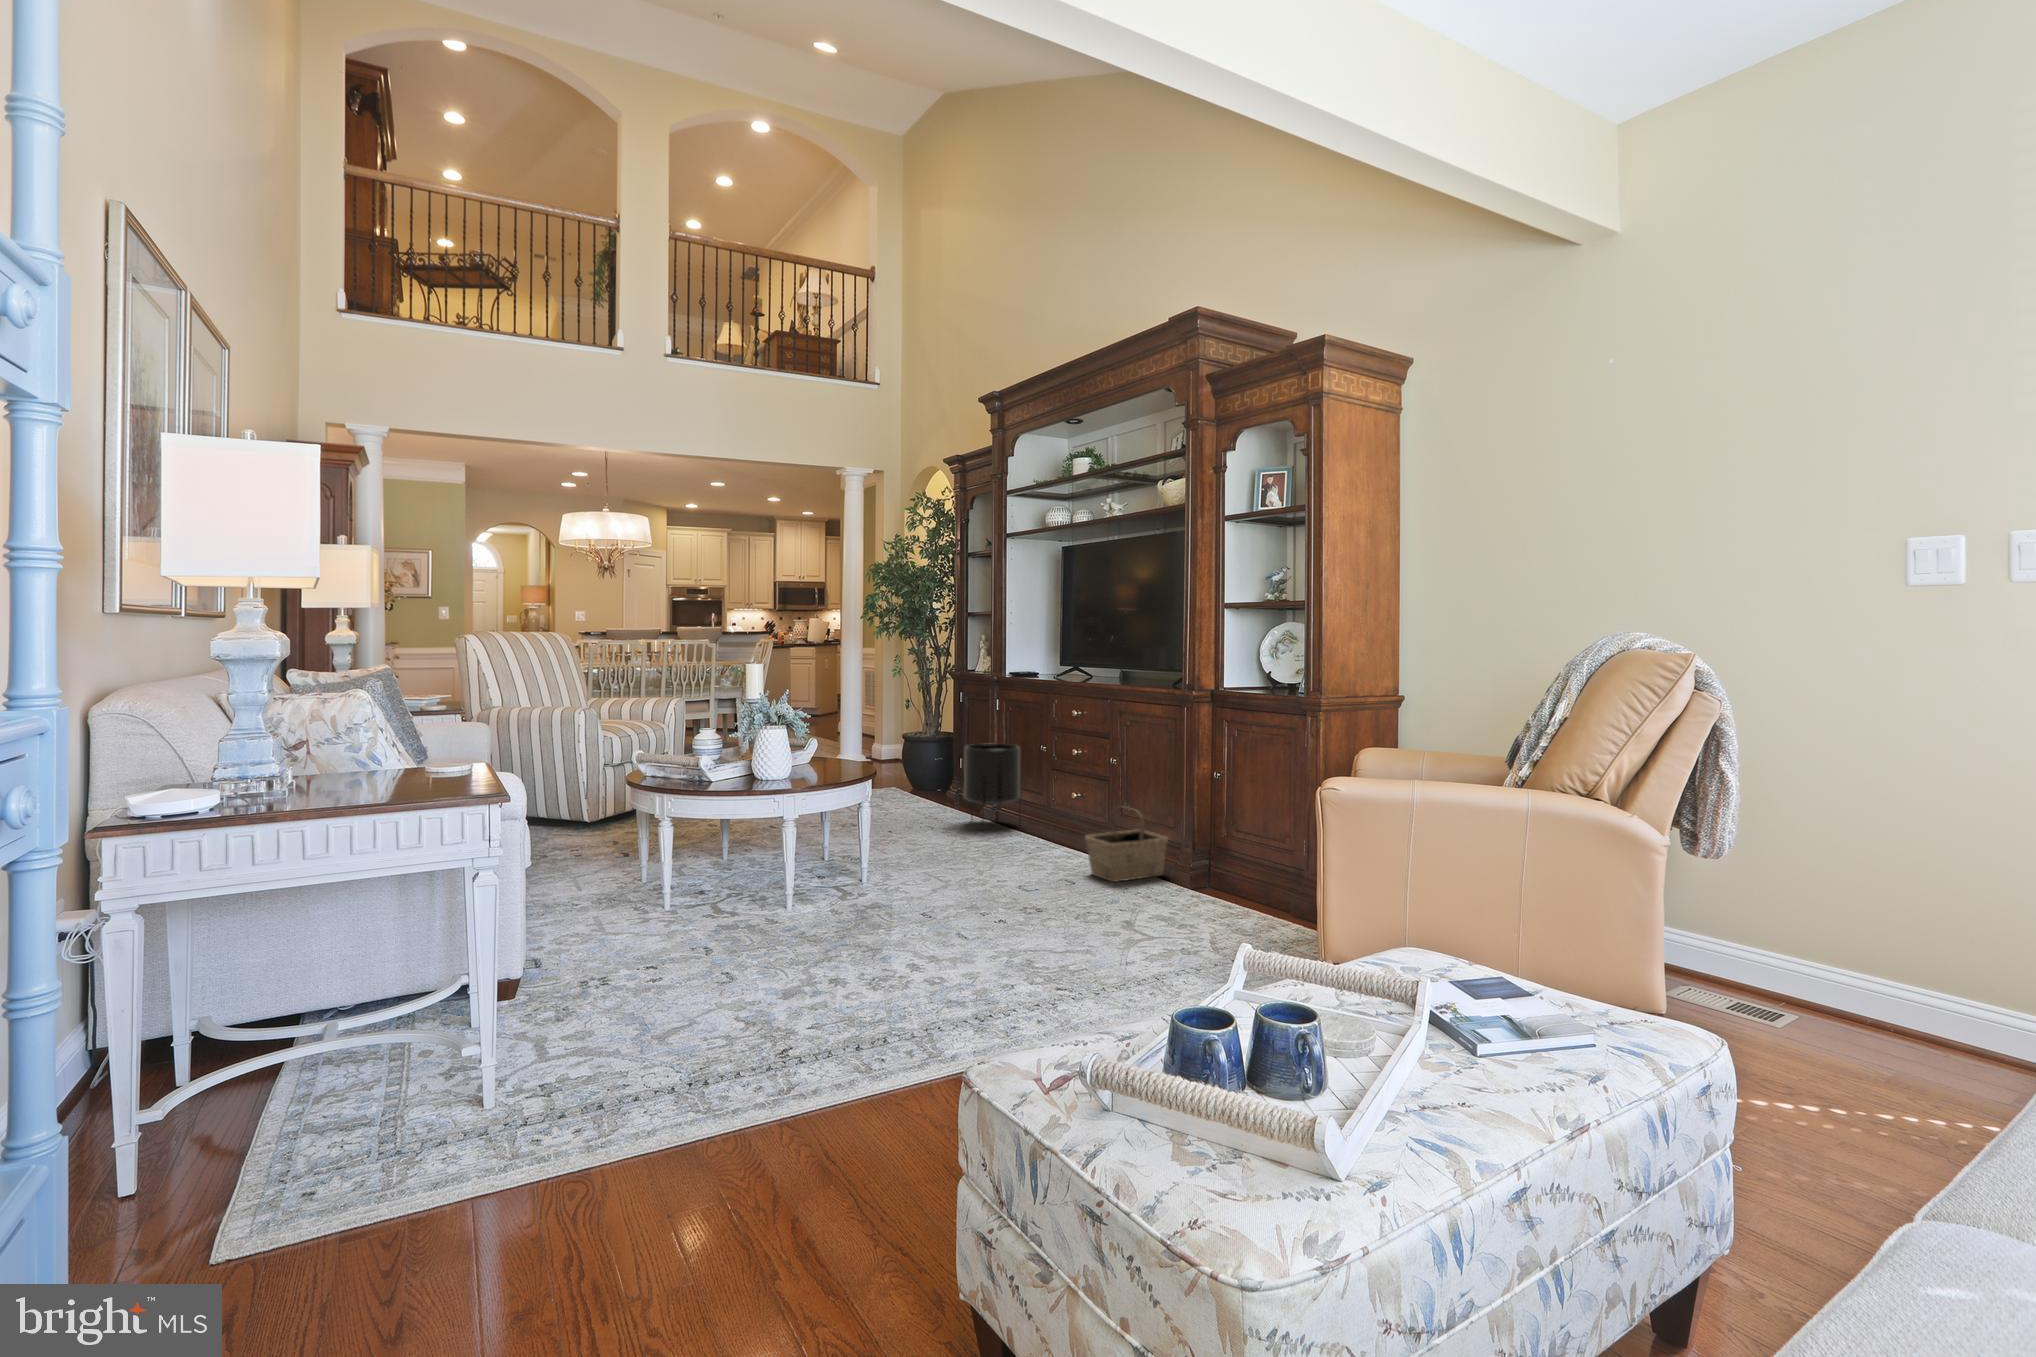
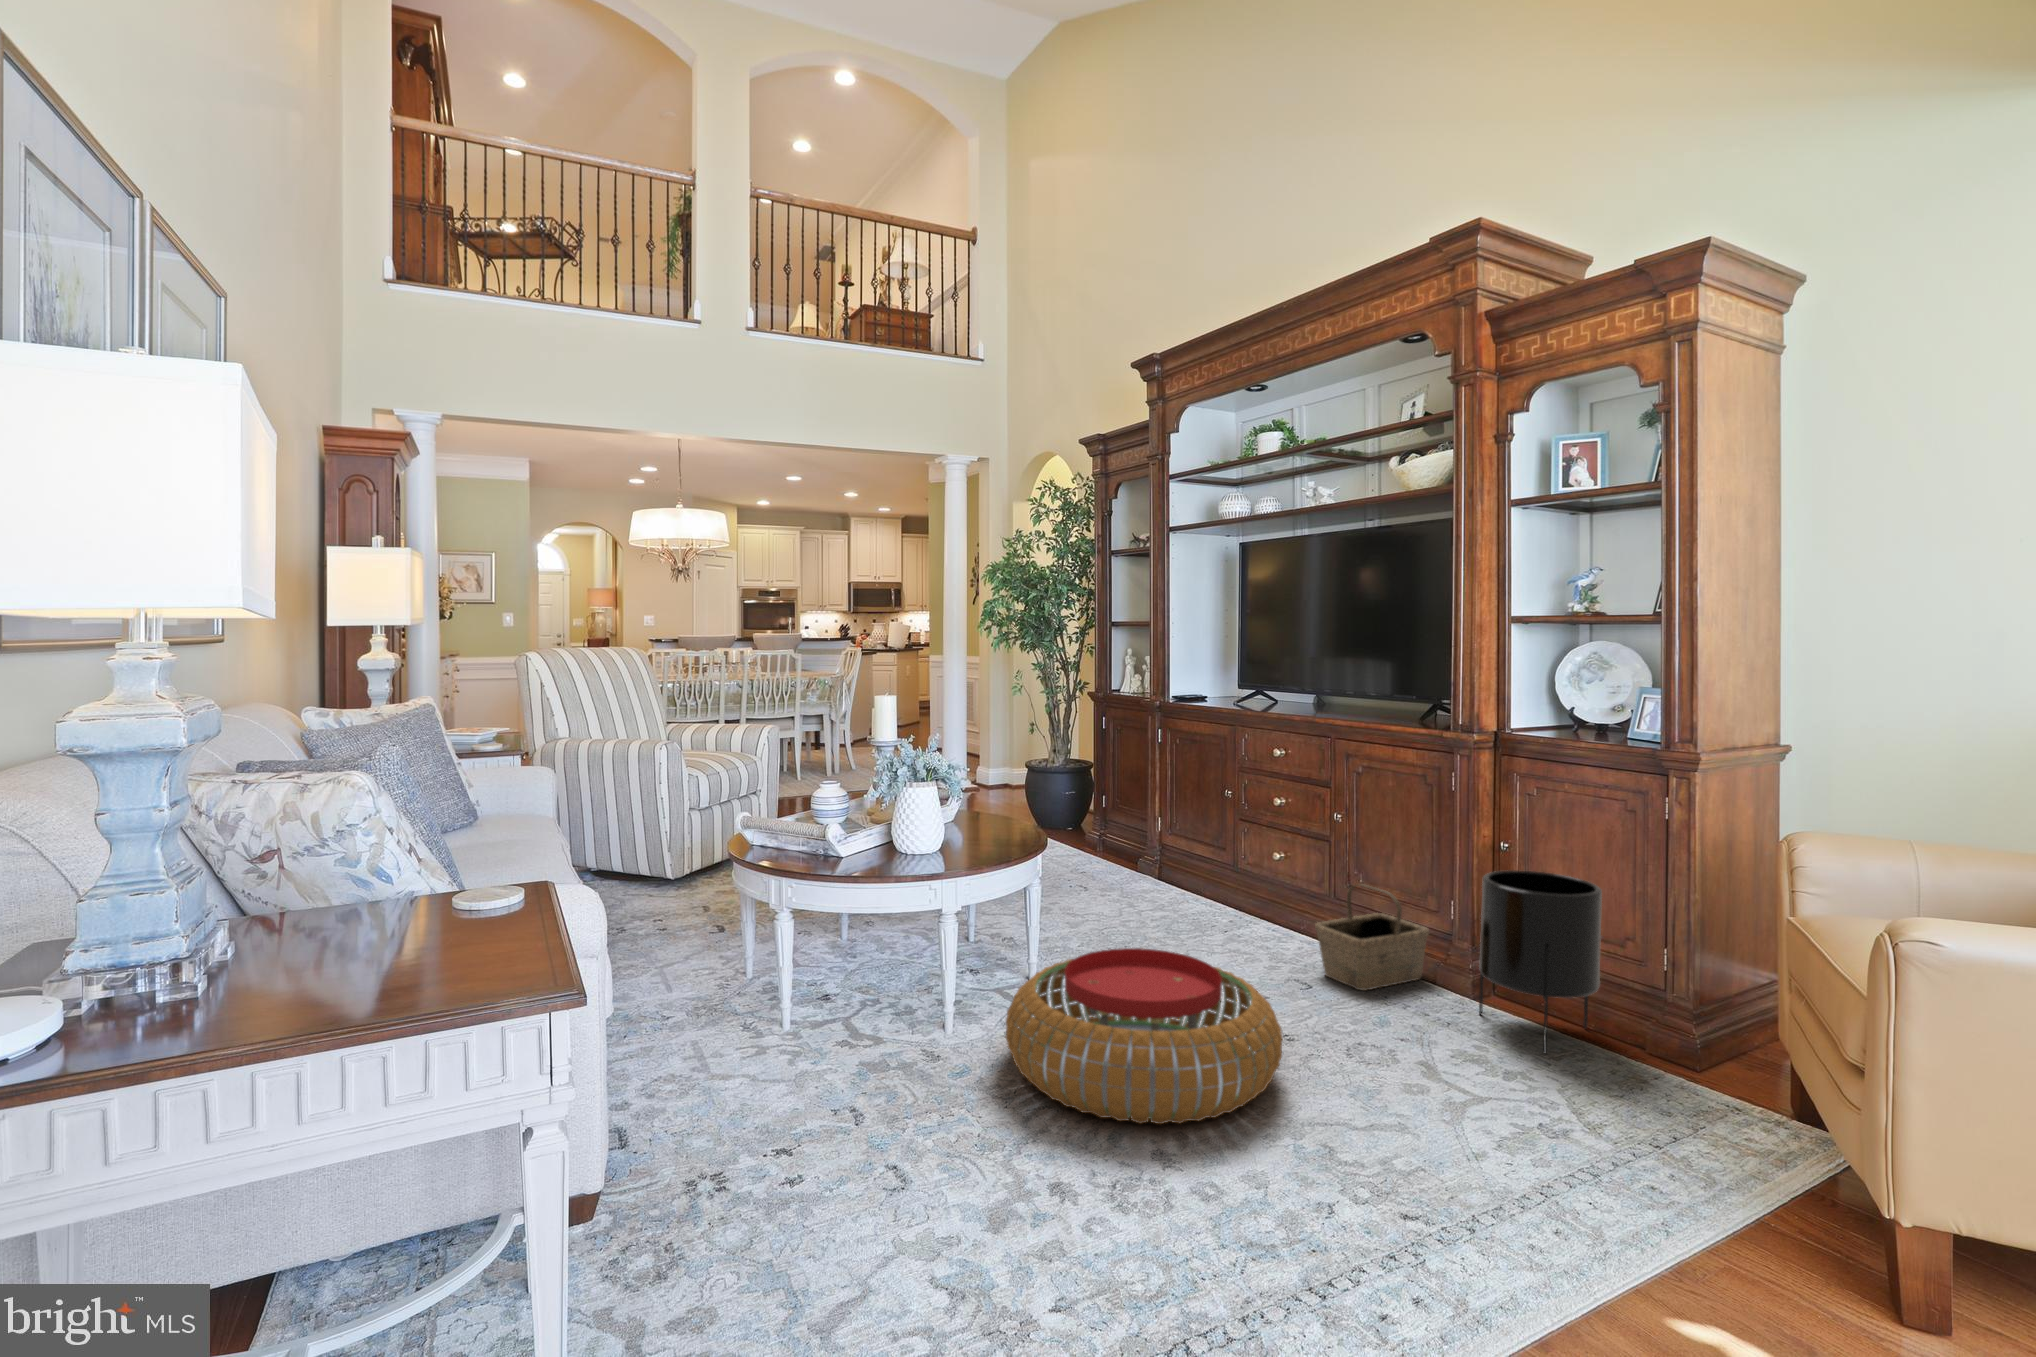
planter: present [964,744,1021,829] -> present [1479,870,1602,1053]
pouf: none [826,842,1022,948] -> present [1006,948,1282,1124]

